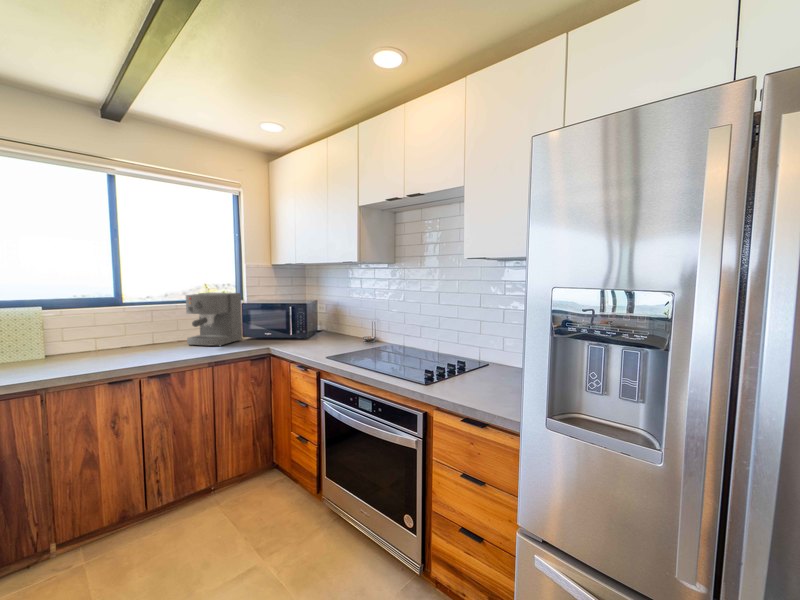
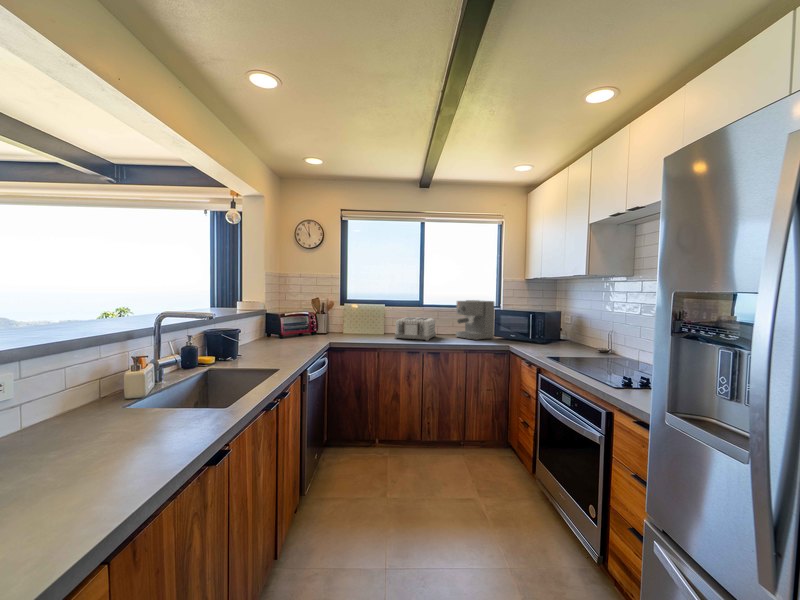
toaster: none [75,323,154,365] -> present [394,317,436,341]

